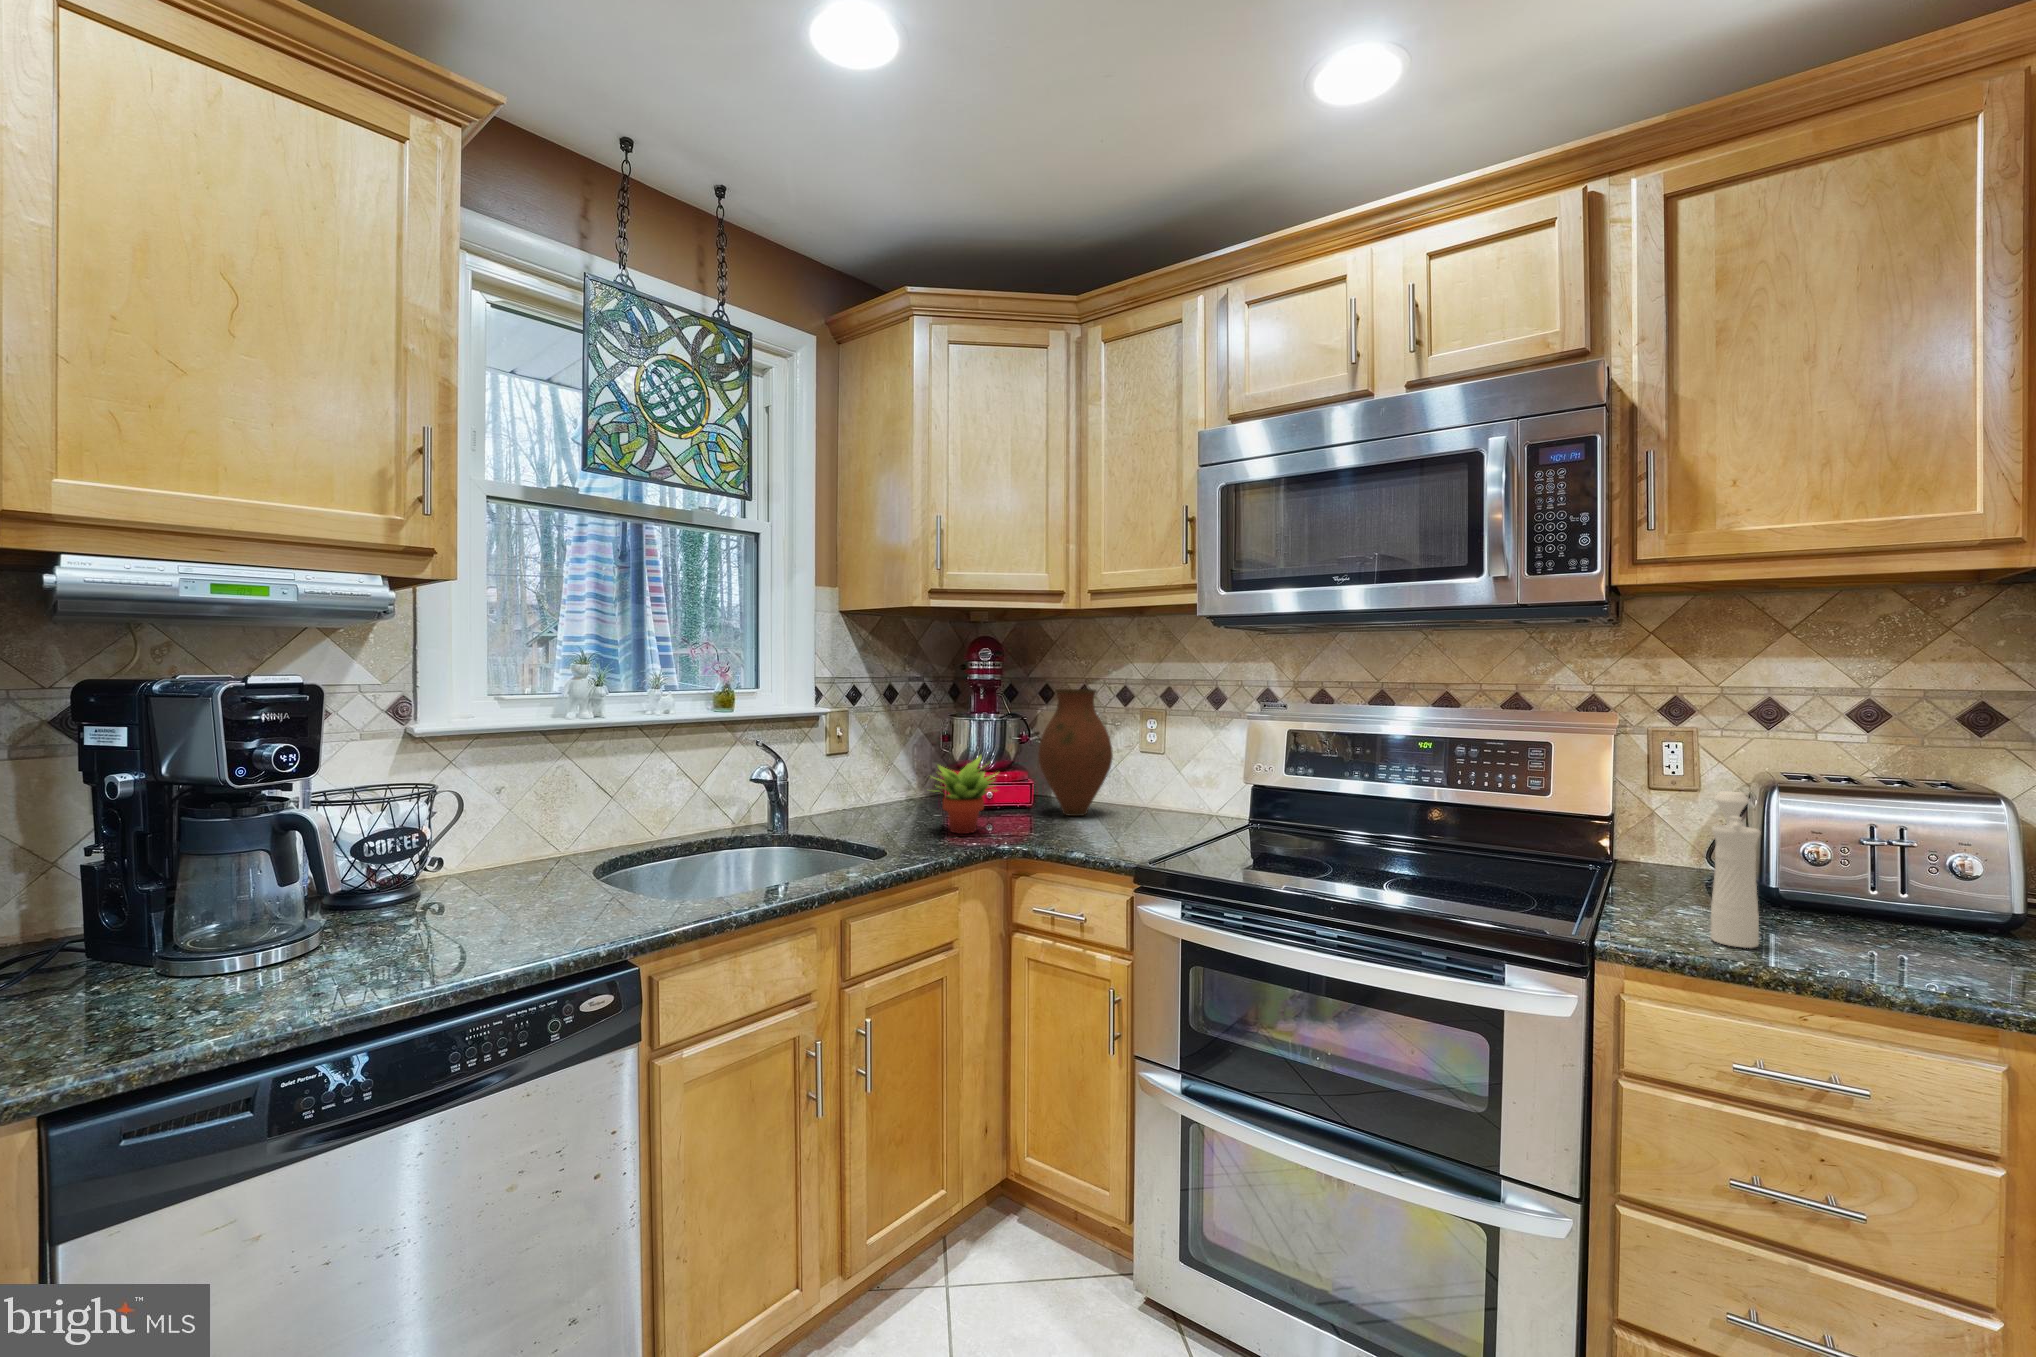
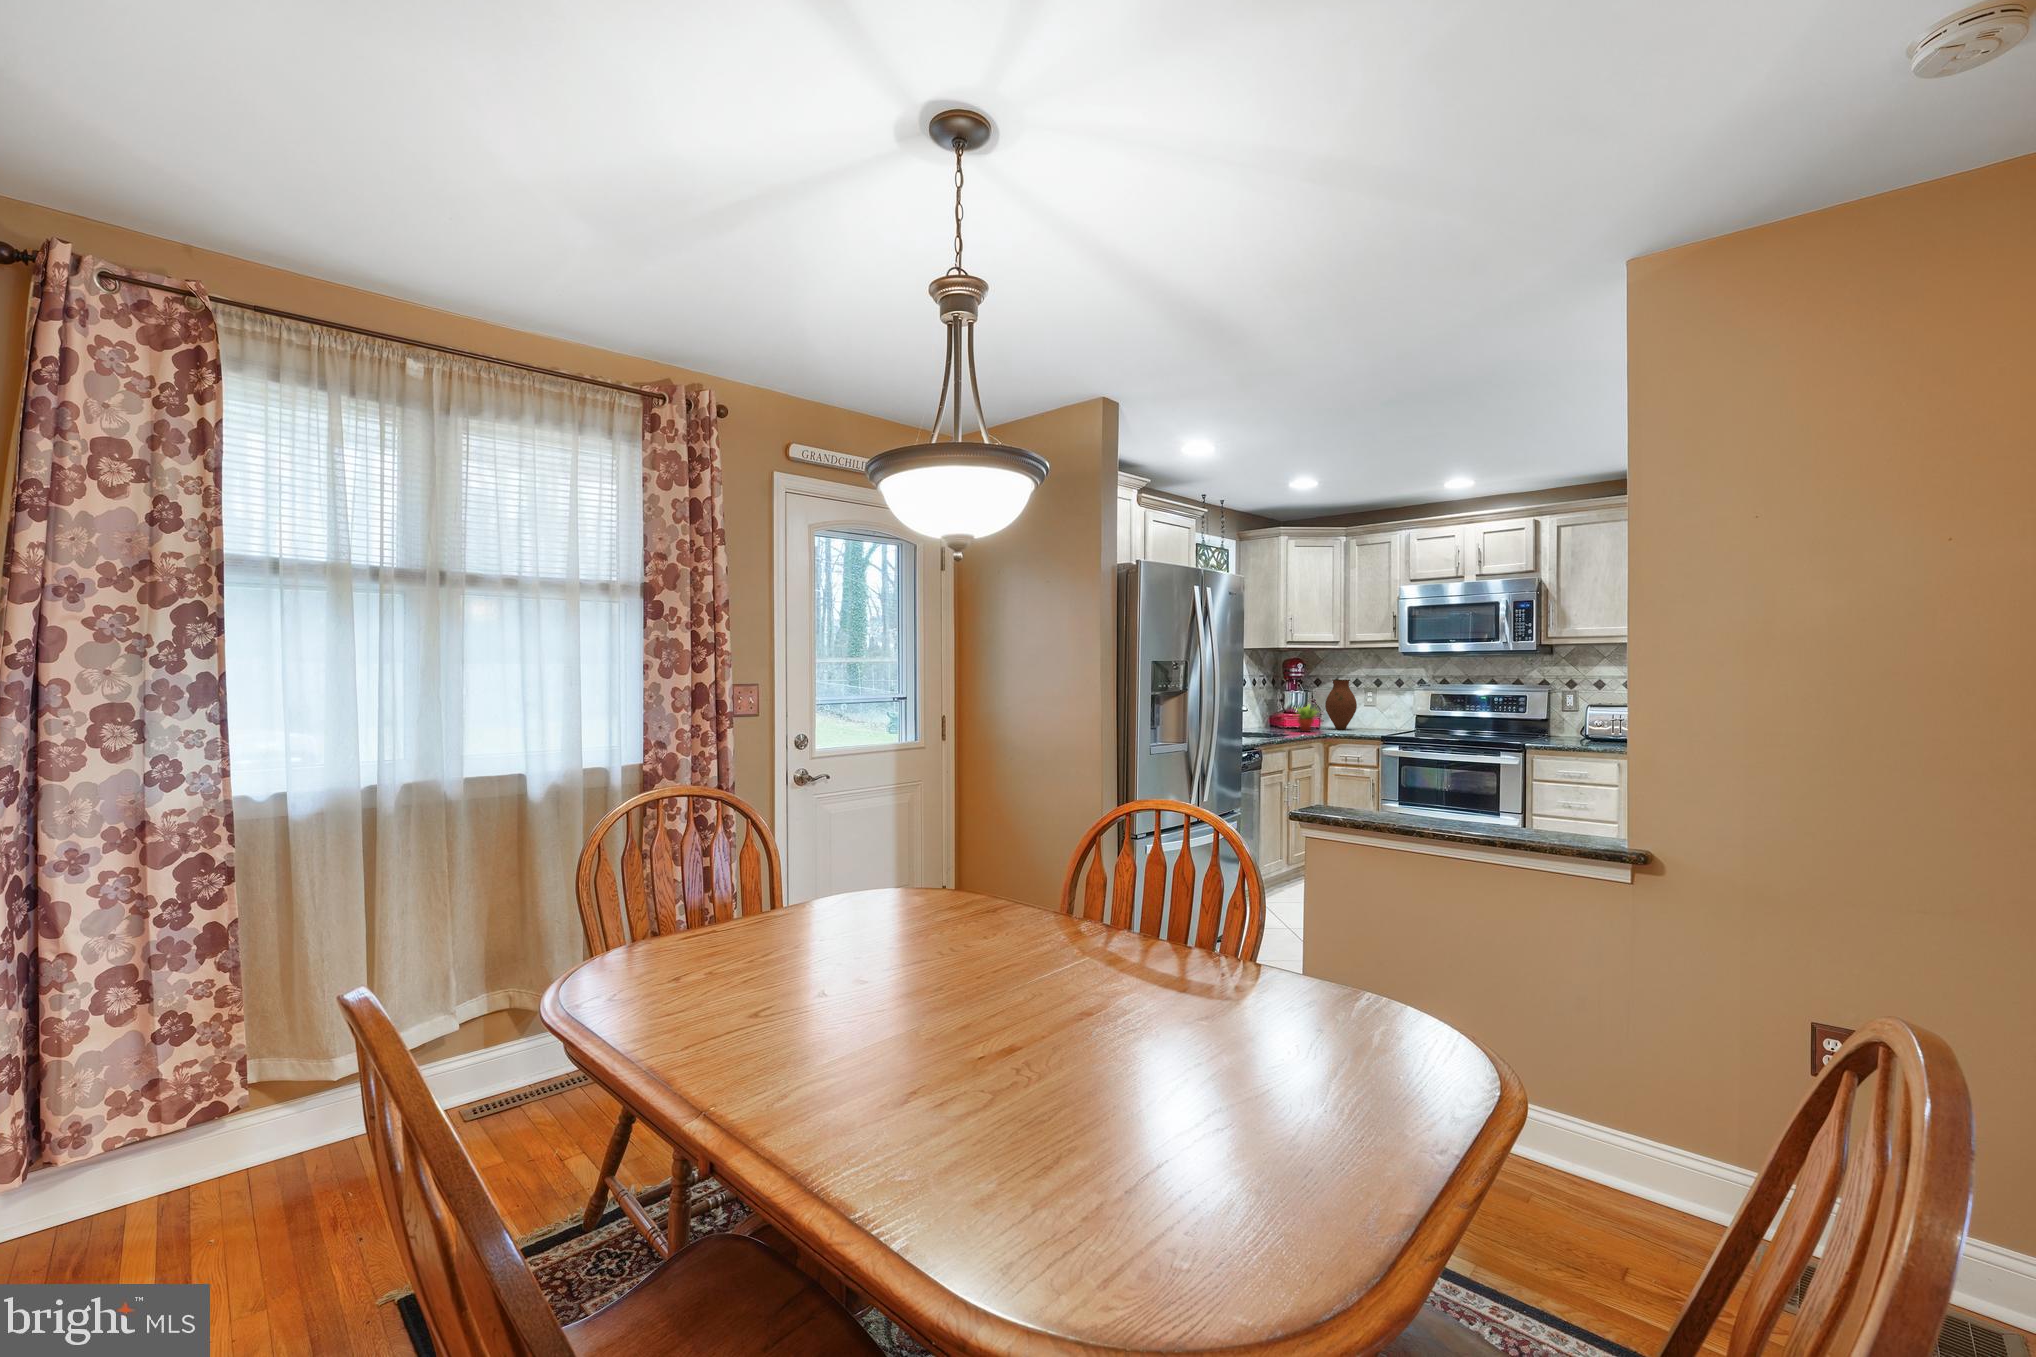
pepper mill: present [1711,791,1760,948] -> none [1561,705,1576,745]

